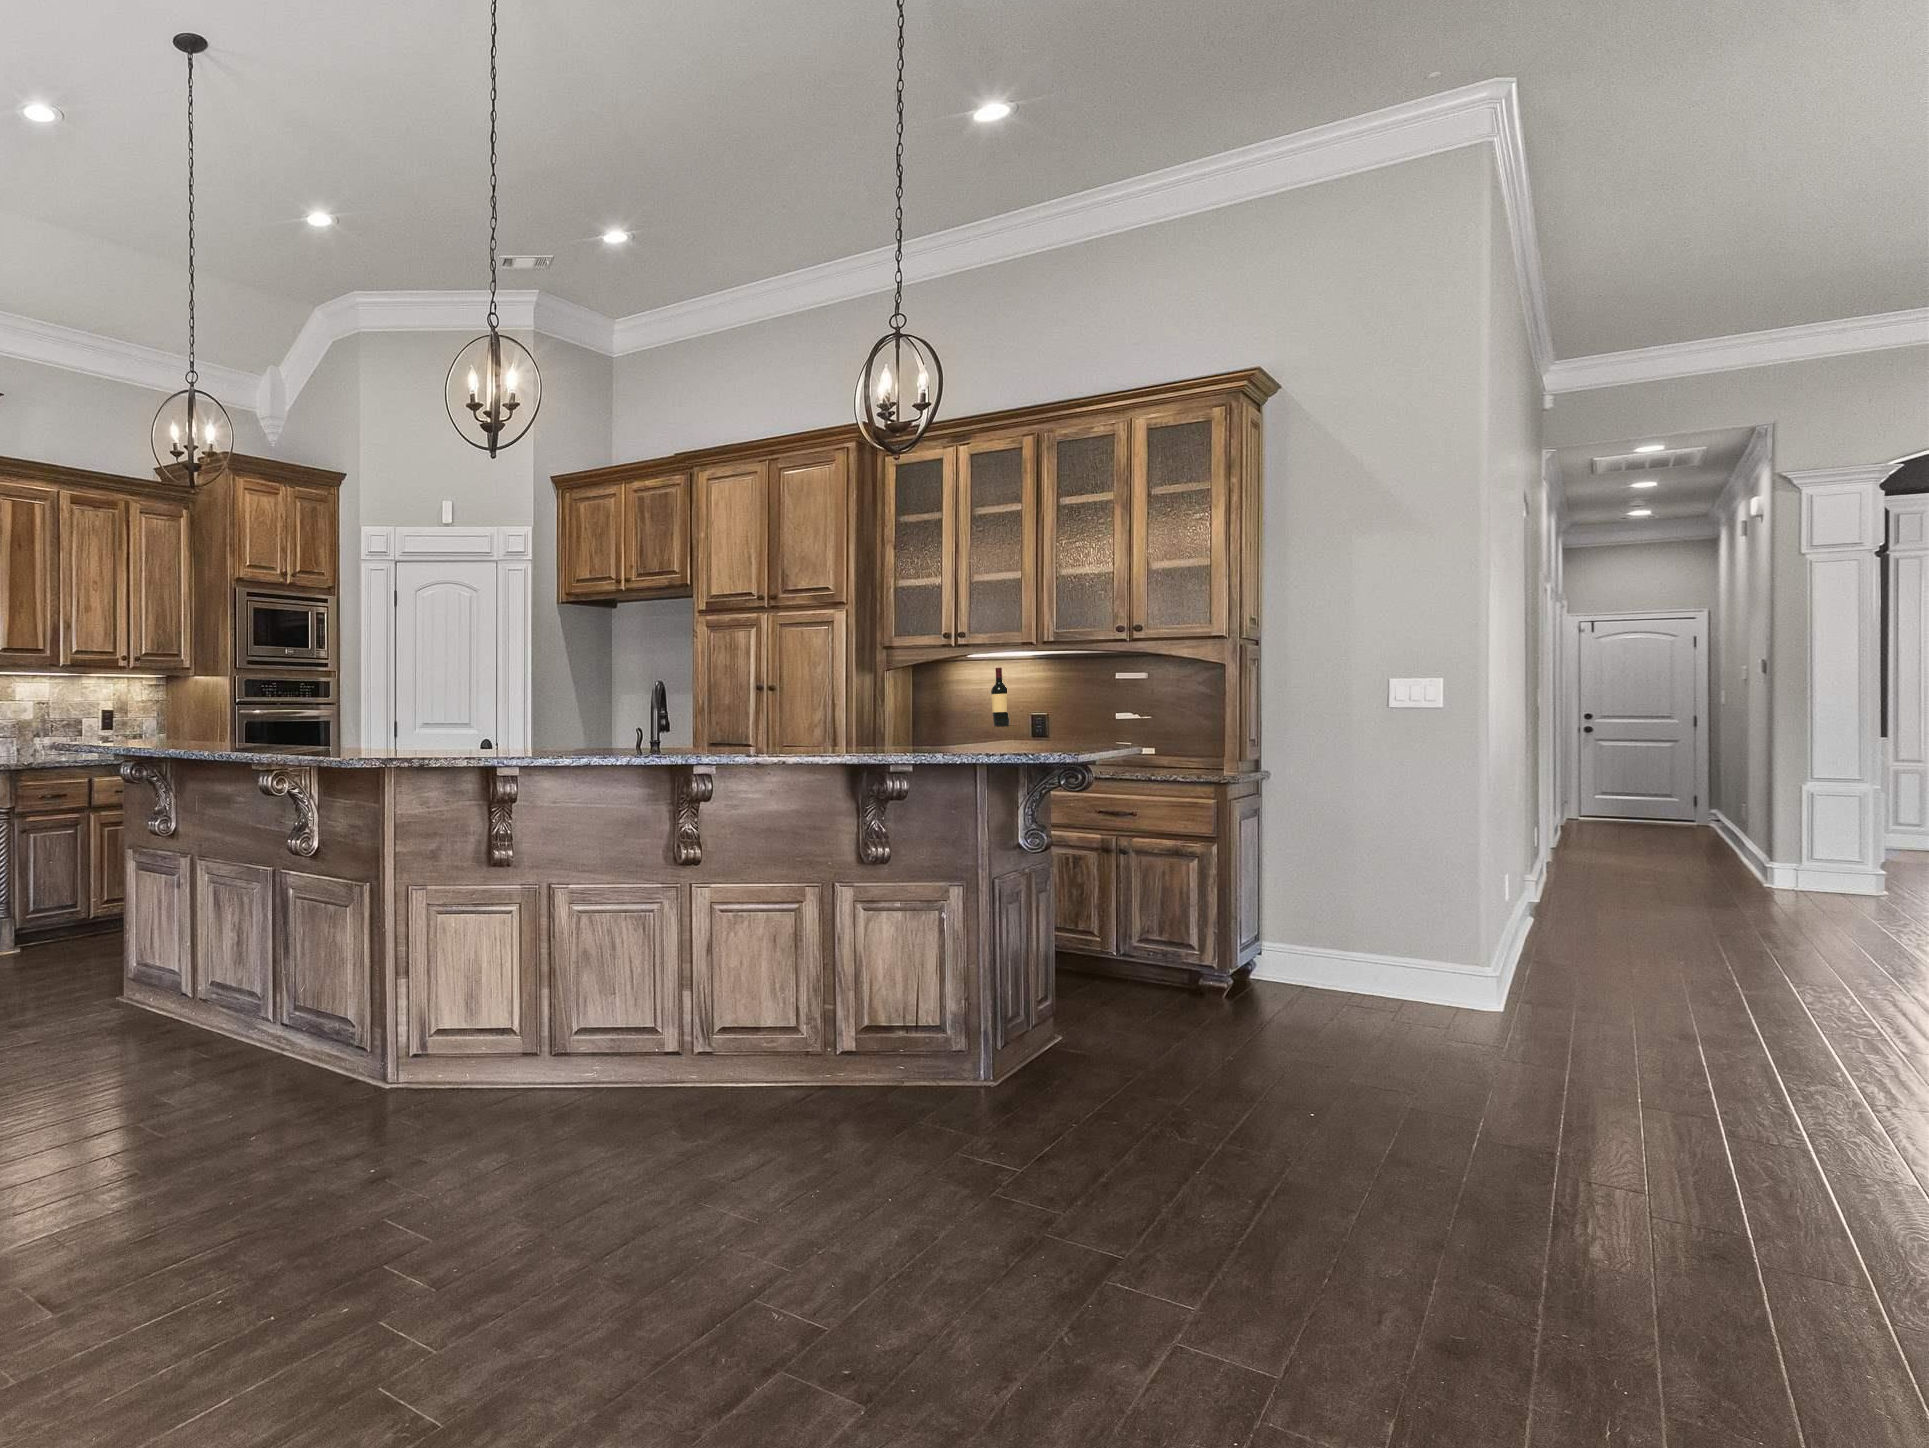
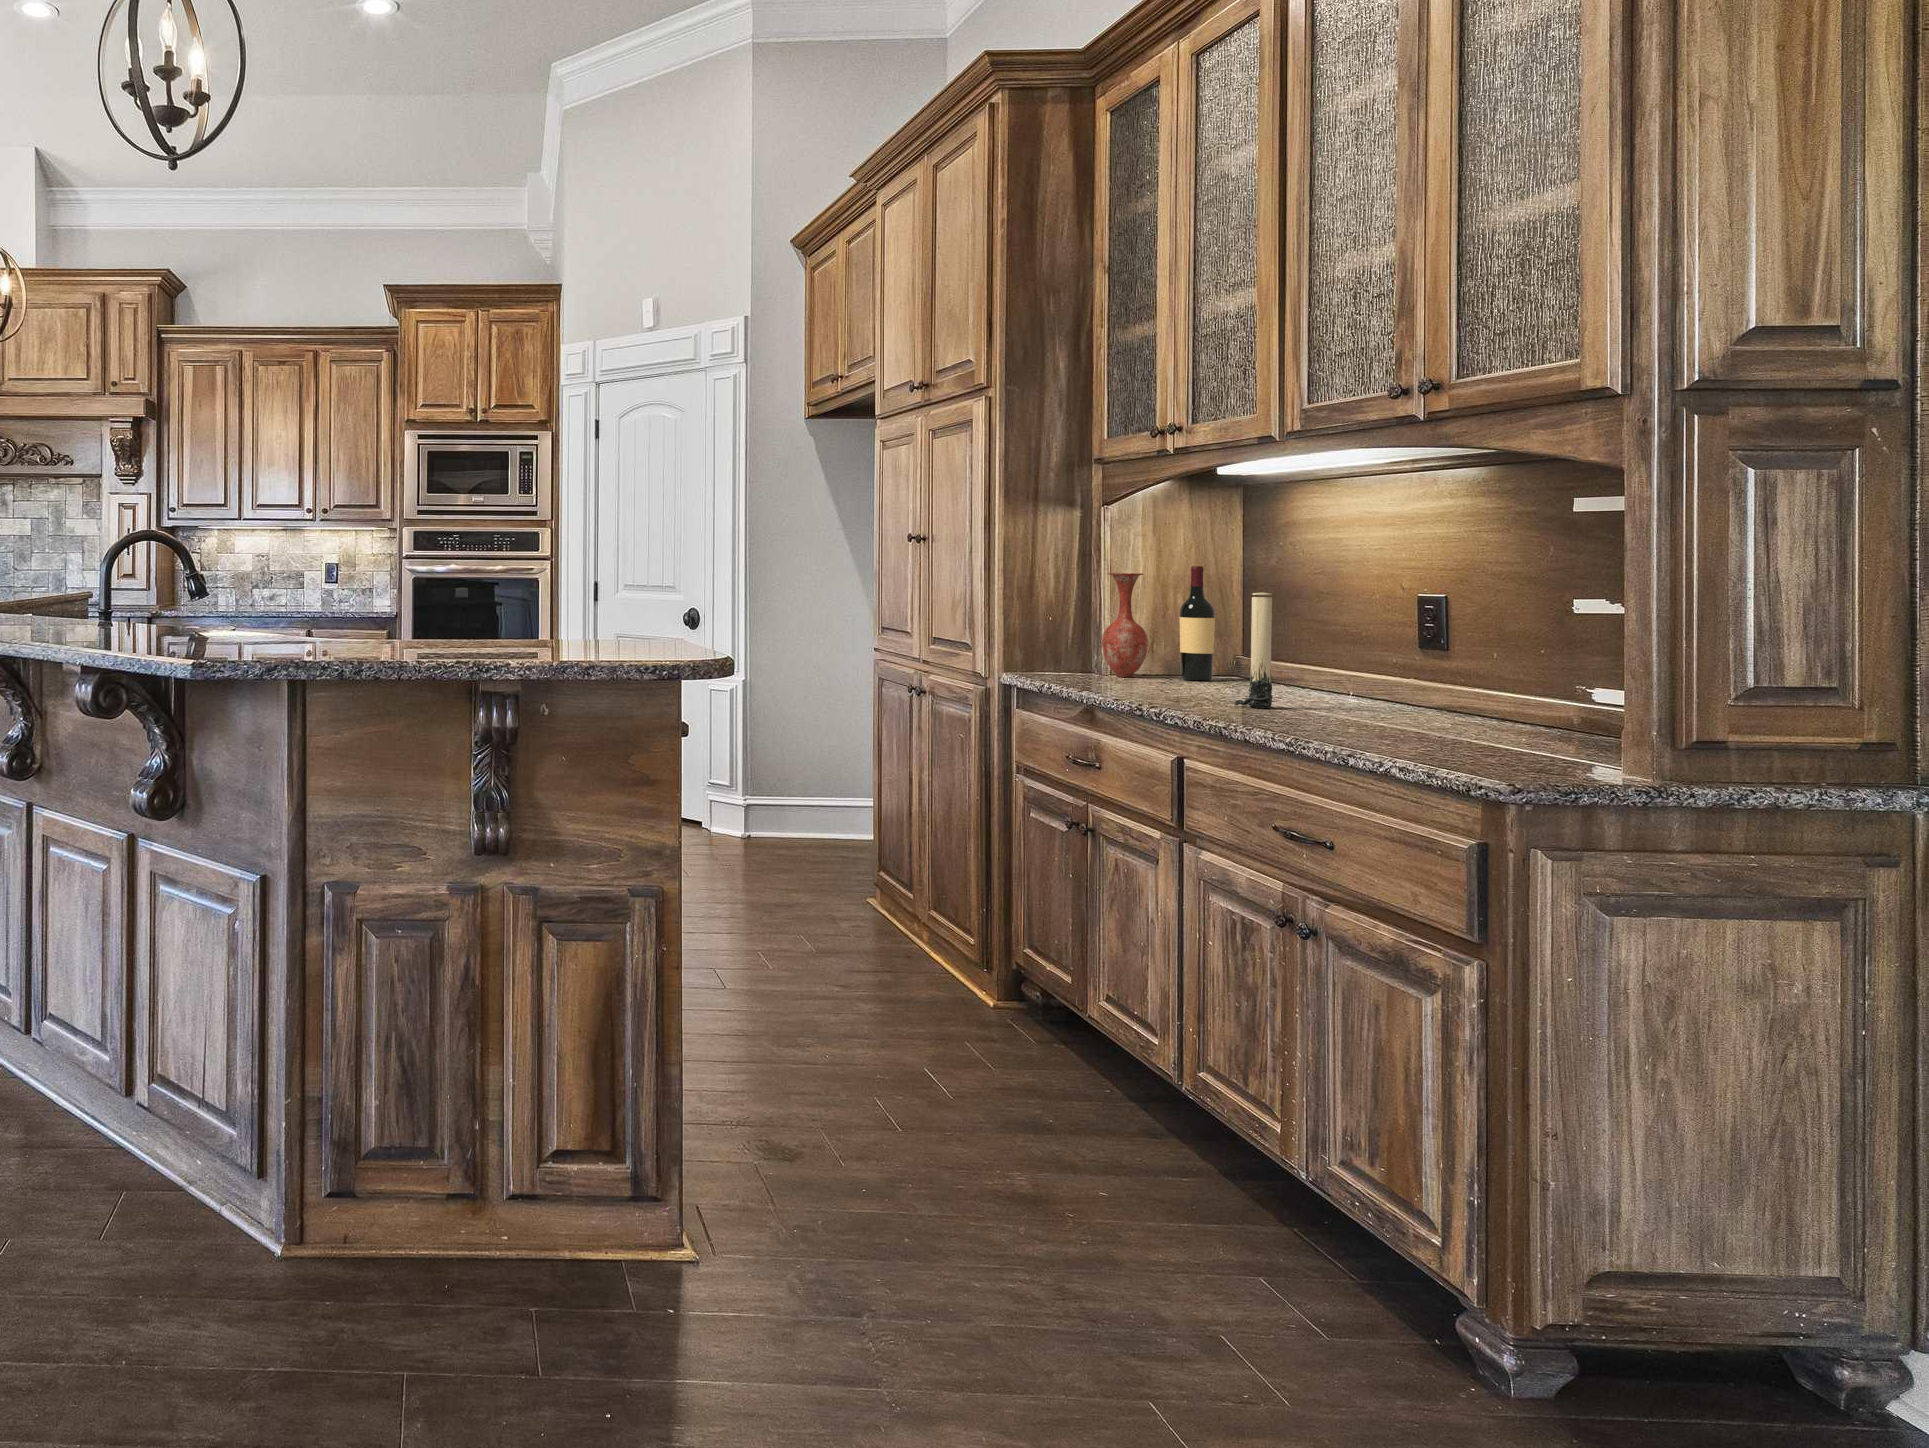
candle: none [1120,669,1138,724] -> present [1234,593,1273,708]
vase: none [959,672,984,727] -> present [1102,573,1148,677]

